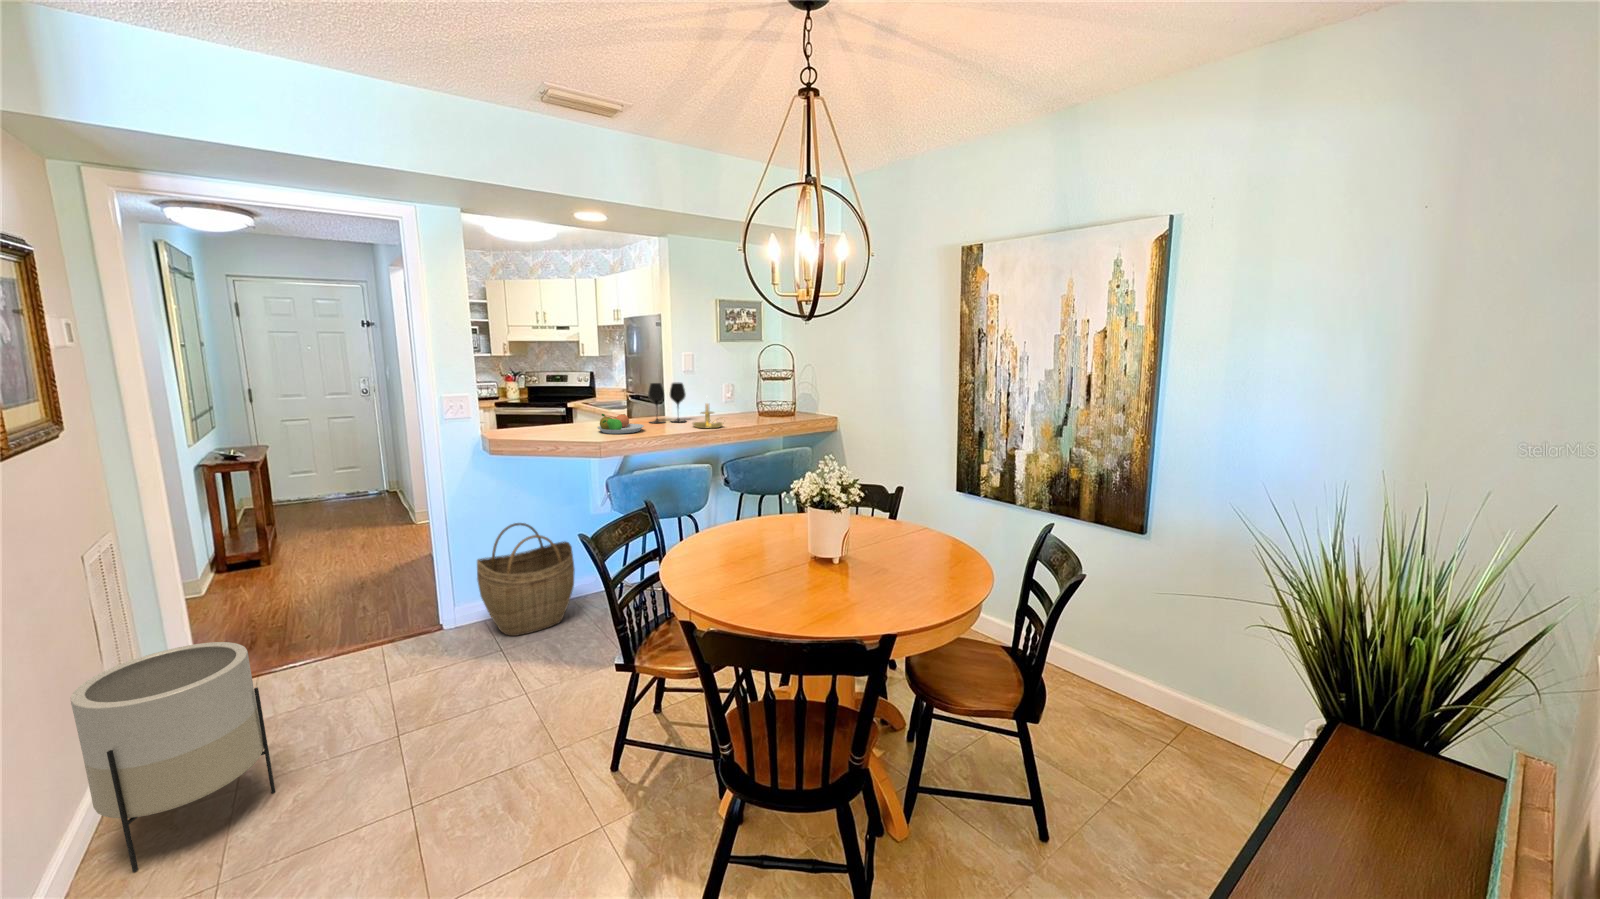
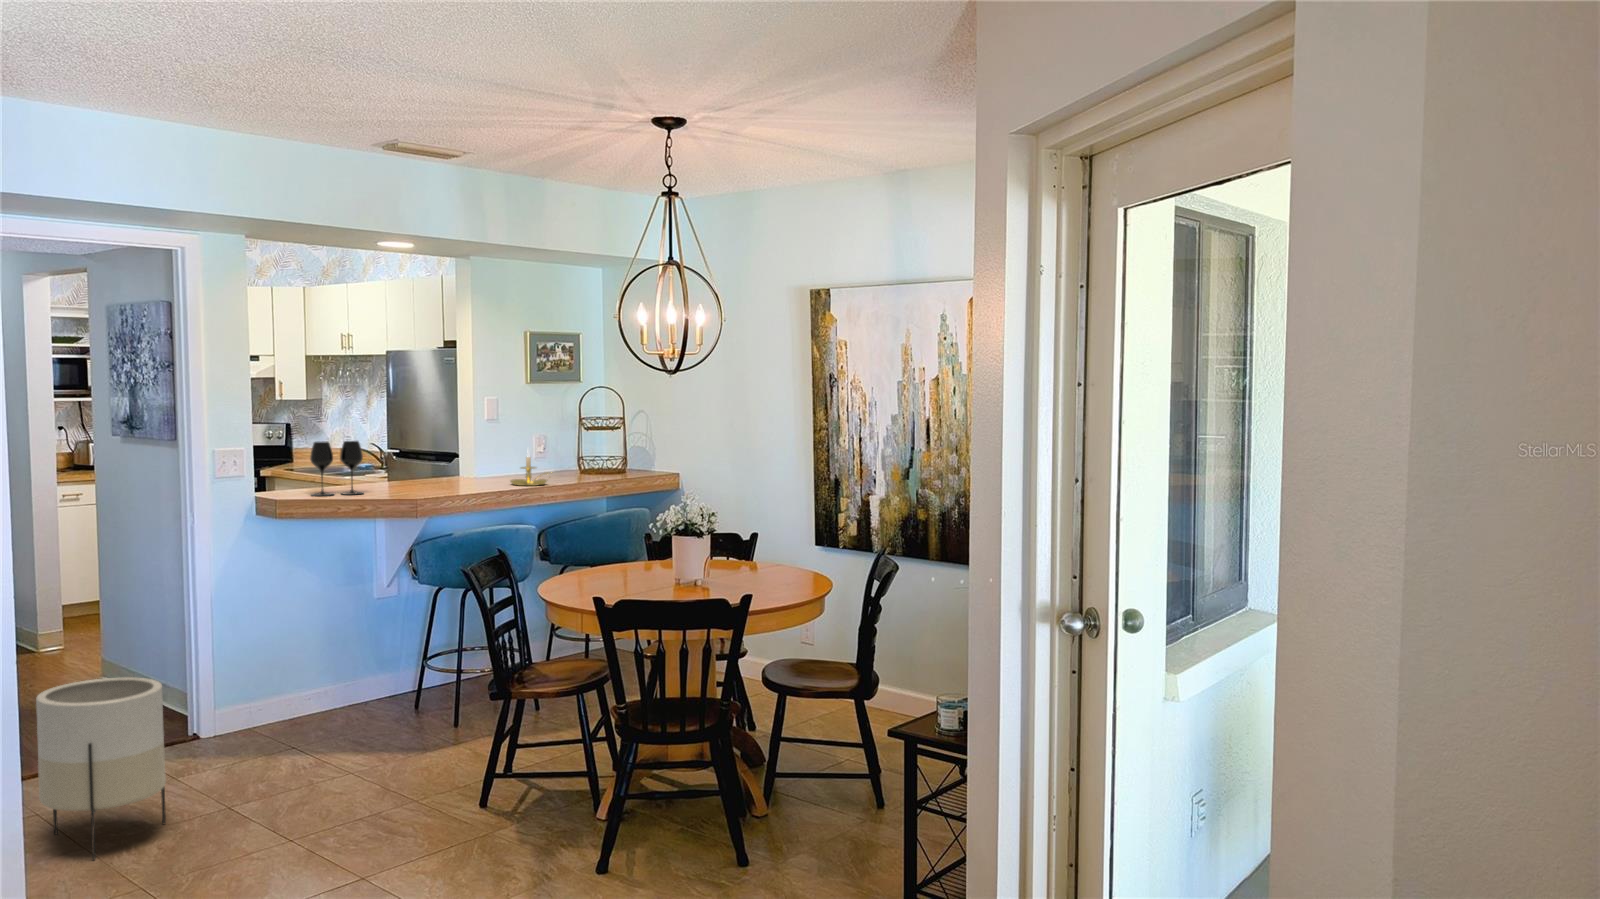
wine glass: present [648,383,686,423] -> present [310,441,363,496]
fruit bowl: present [597,414,644,434] -> none [405,469,459,491]
woven basket: present [477,523,575,636] -> none [262,602,374,732]

